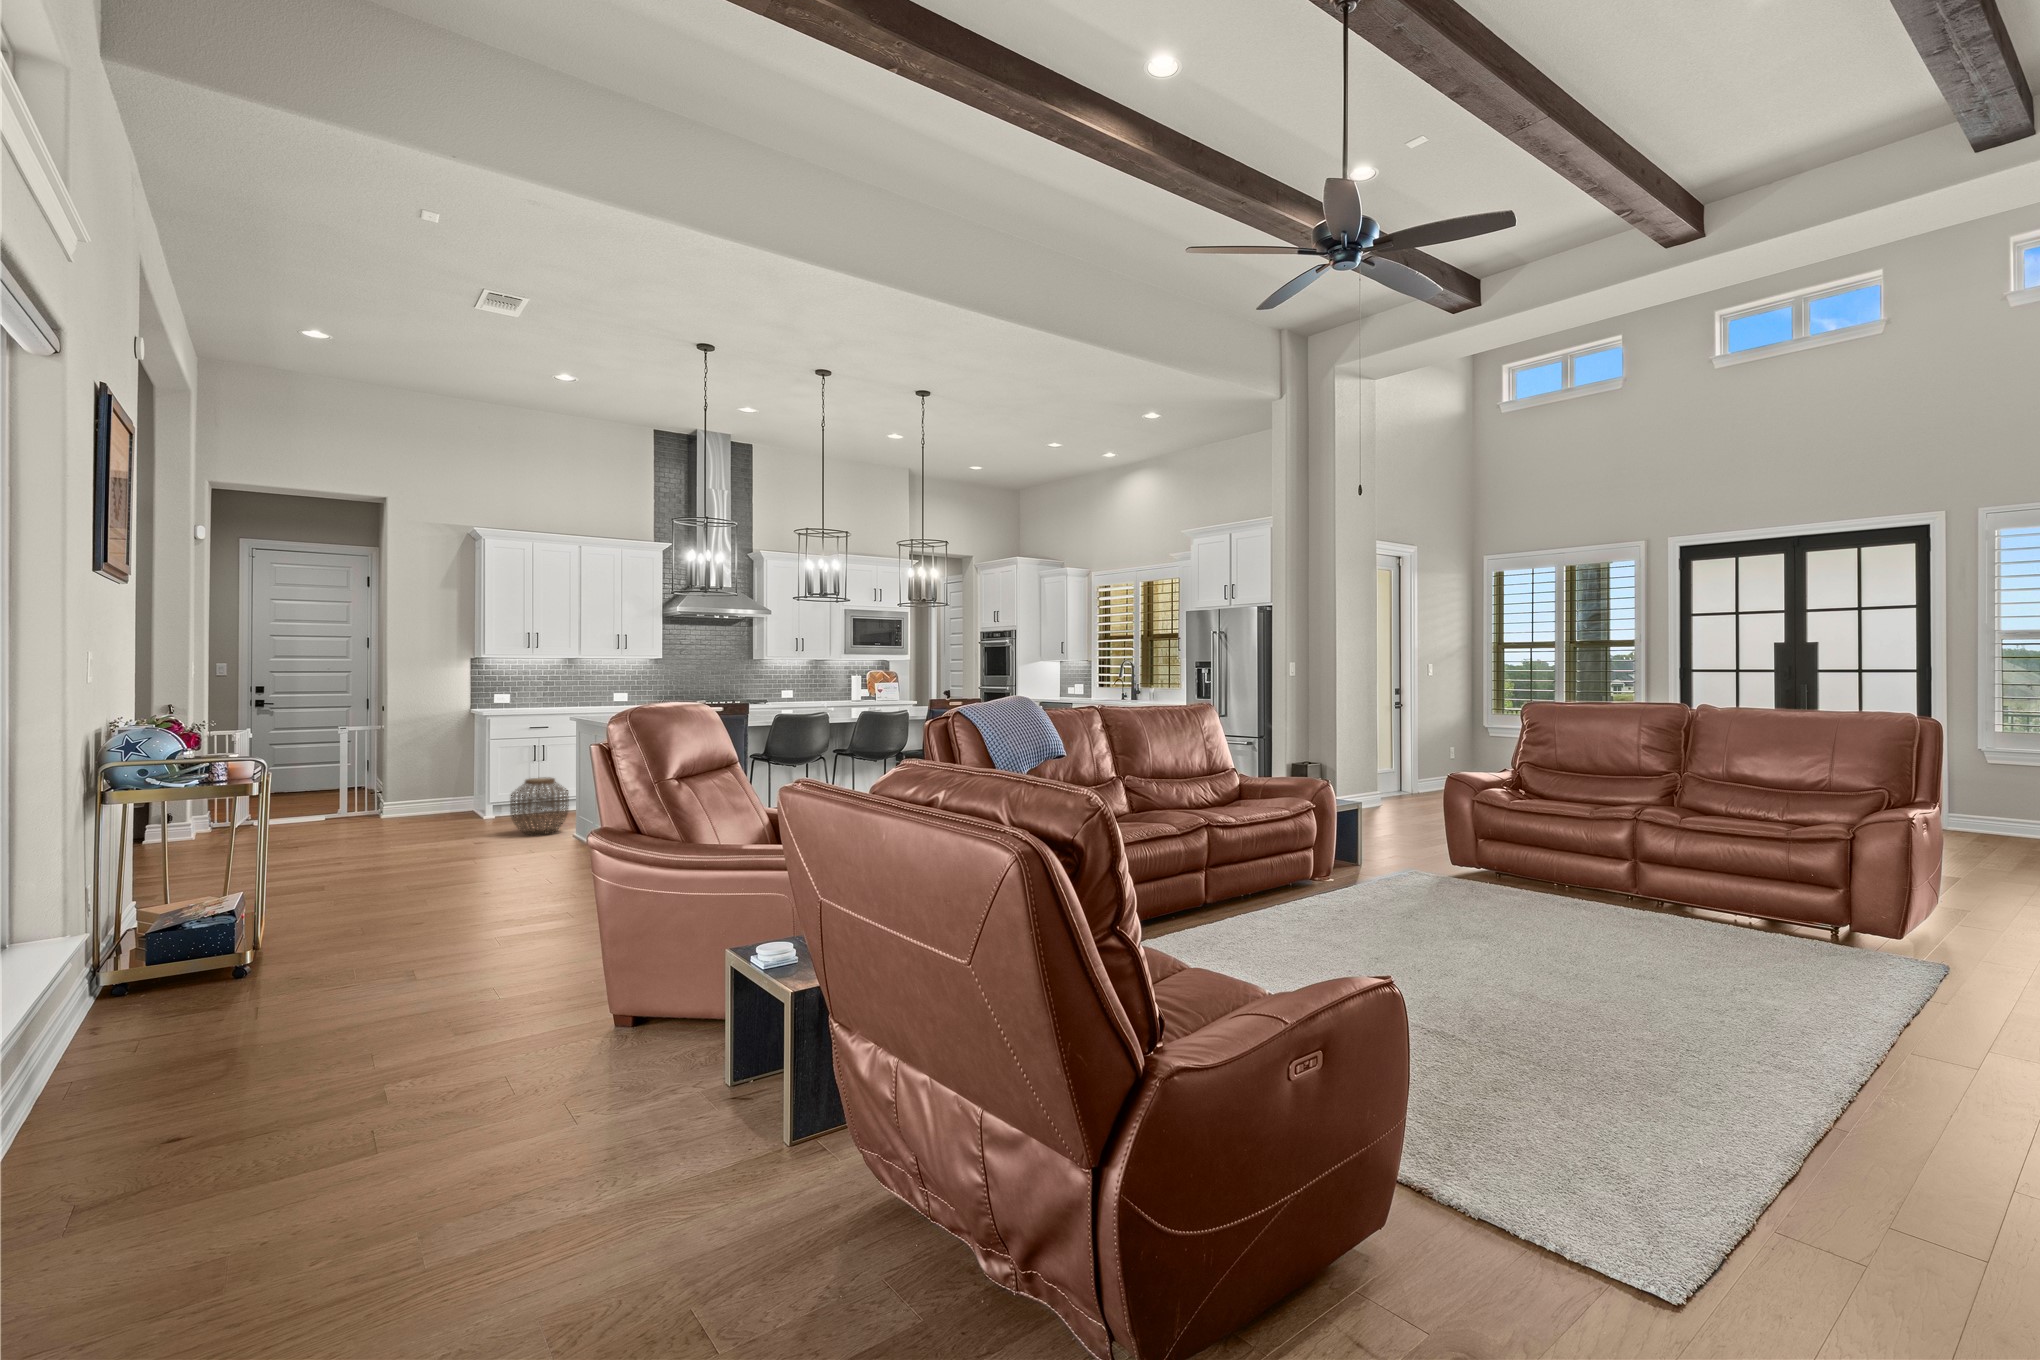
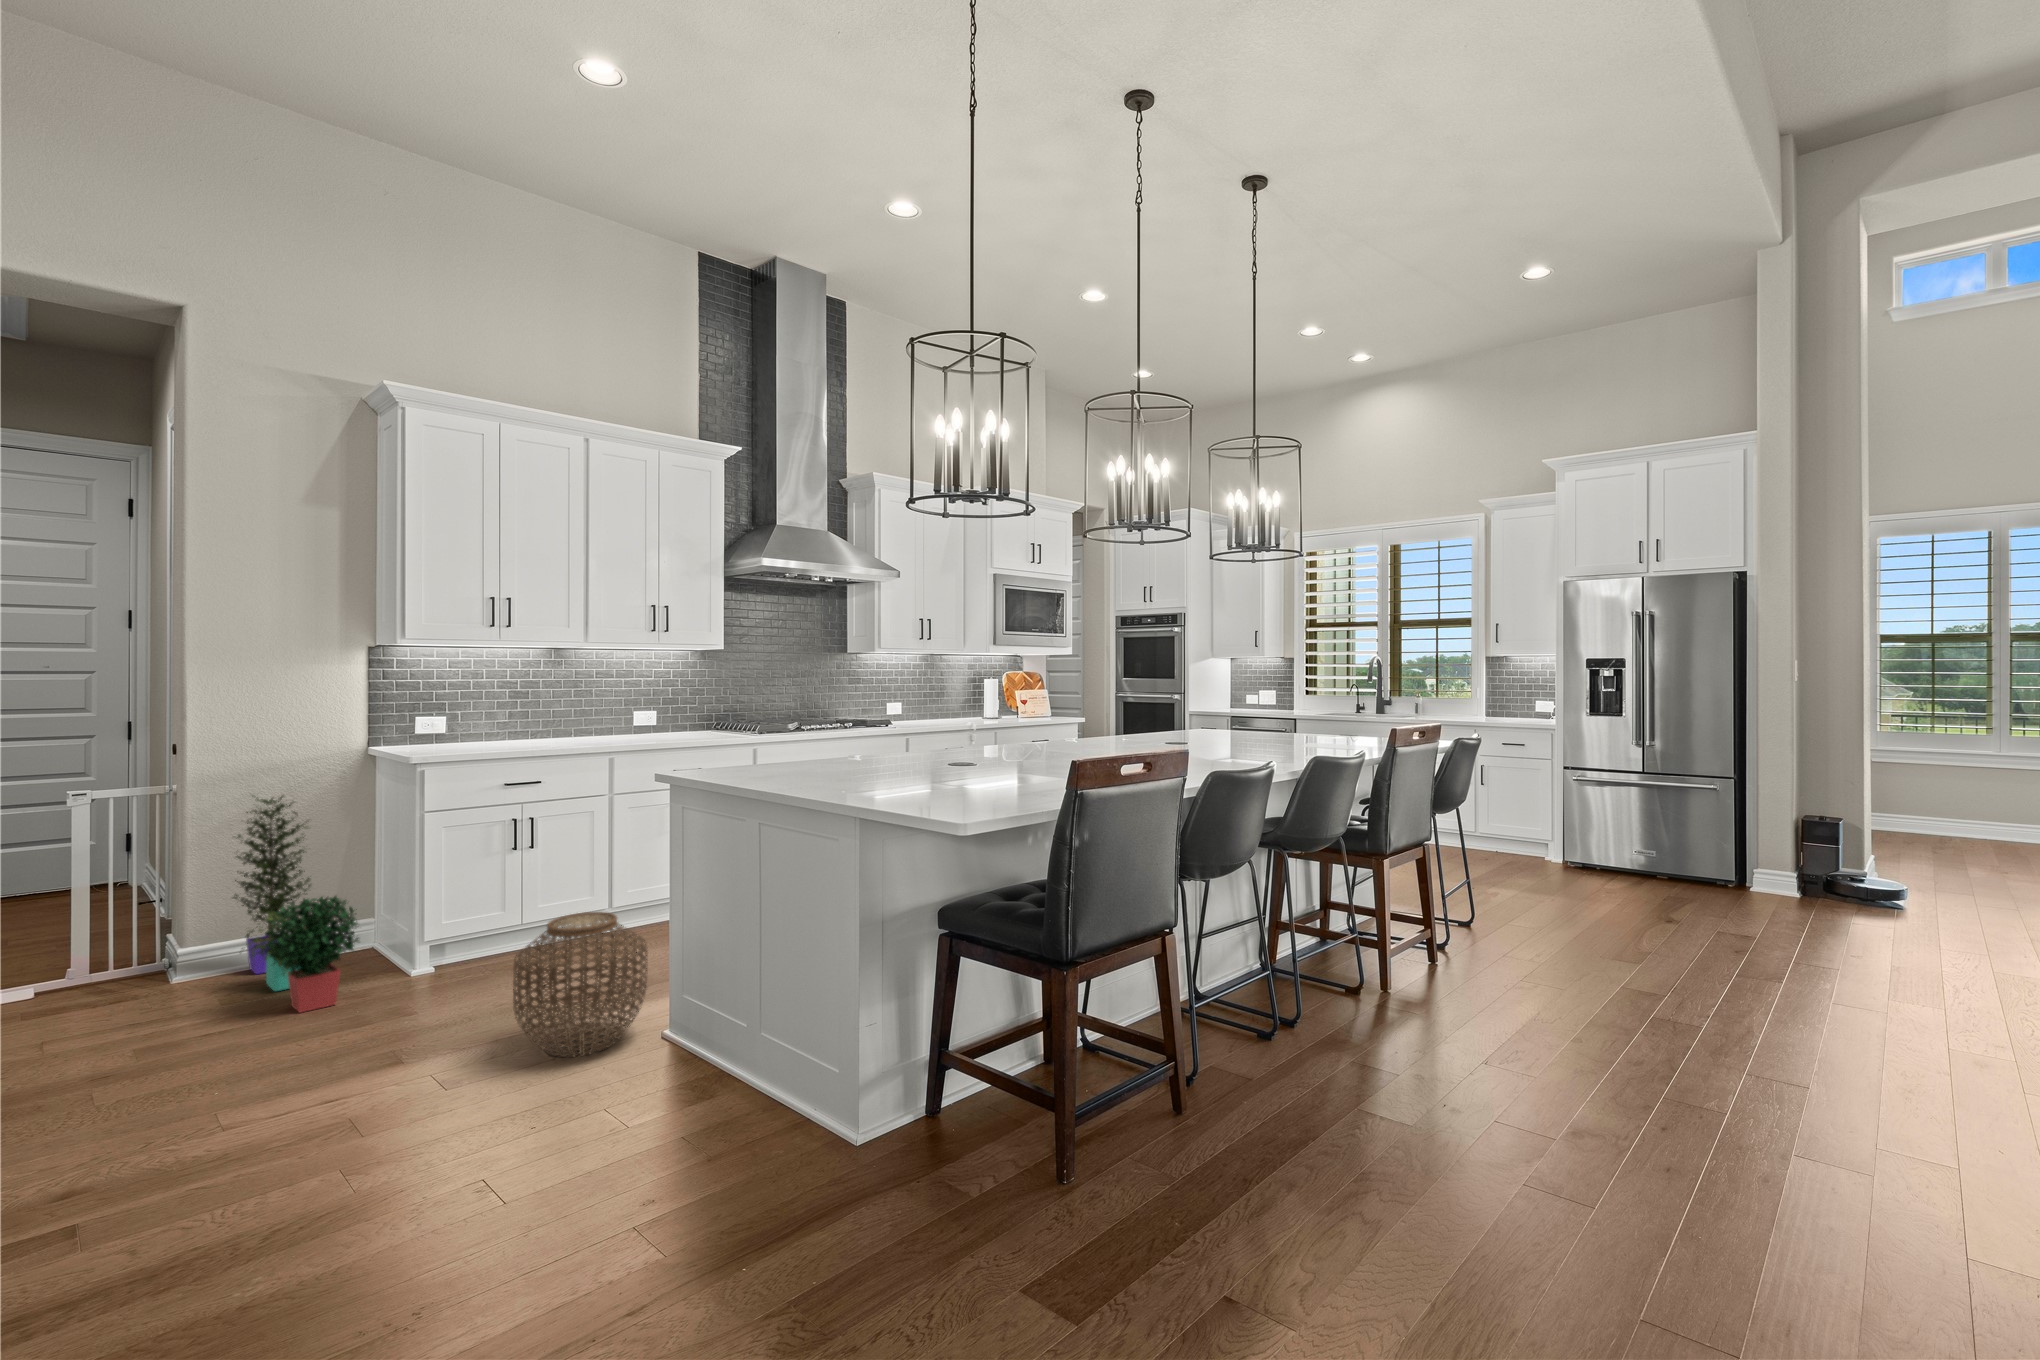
potted plant: none [406,730,459,823] -> present [233,796,358,1013]

